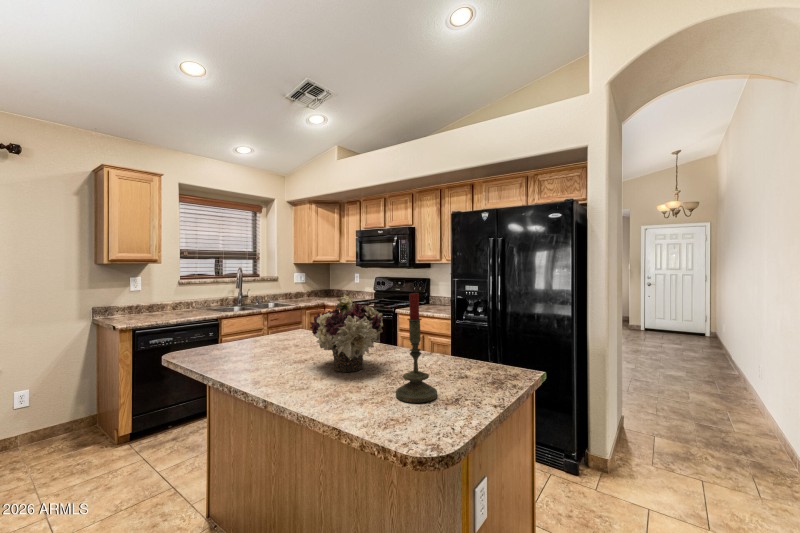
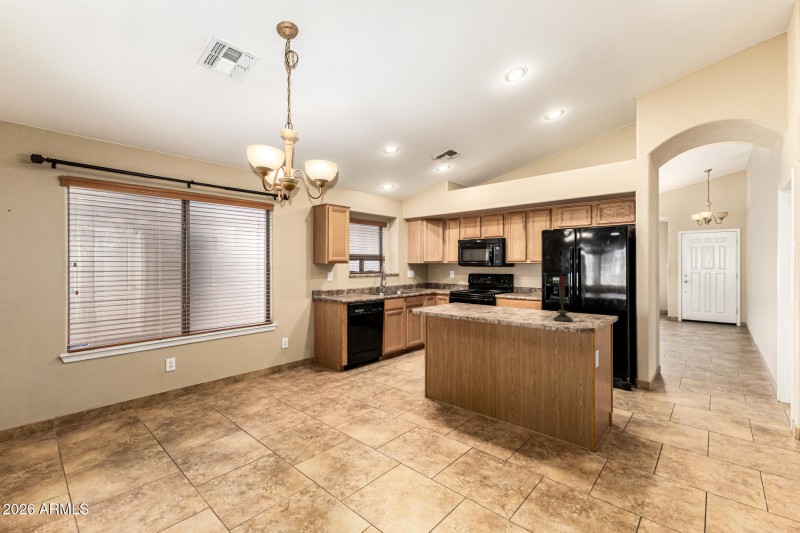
flower arrangement: present [310,295,383,372] -> none [496,279,535,315]

